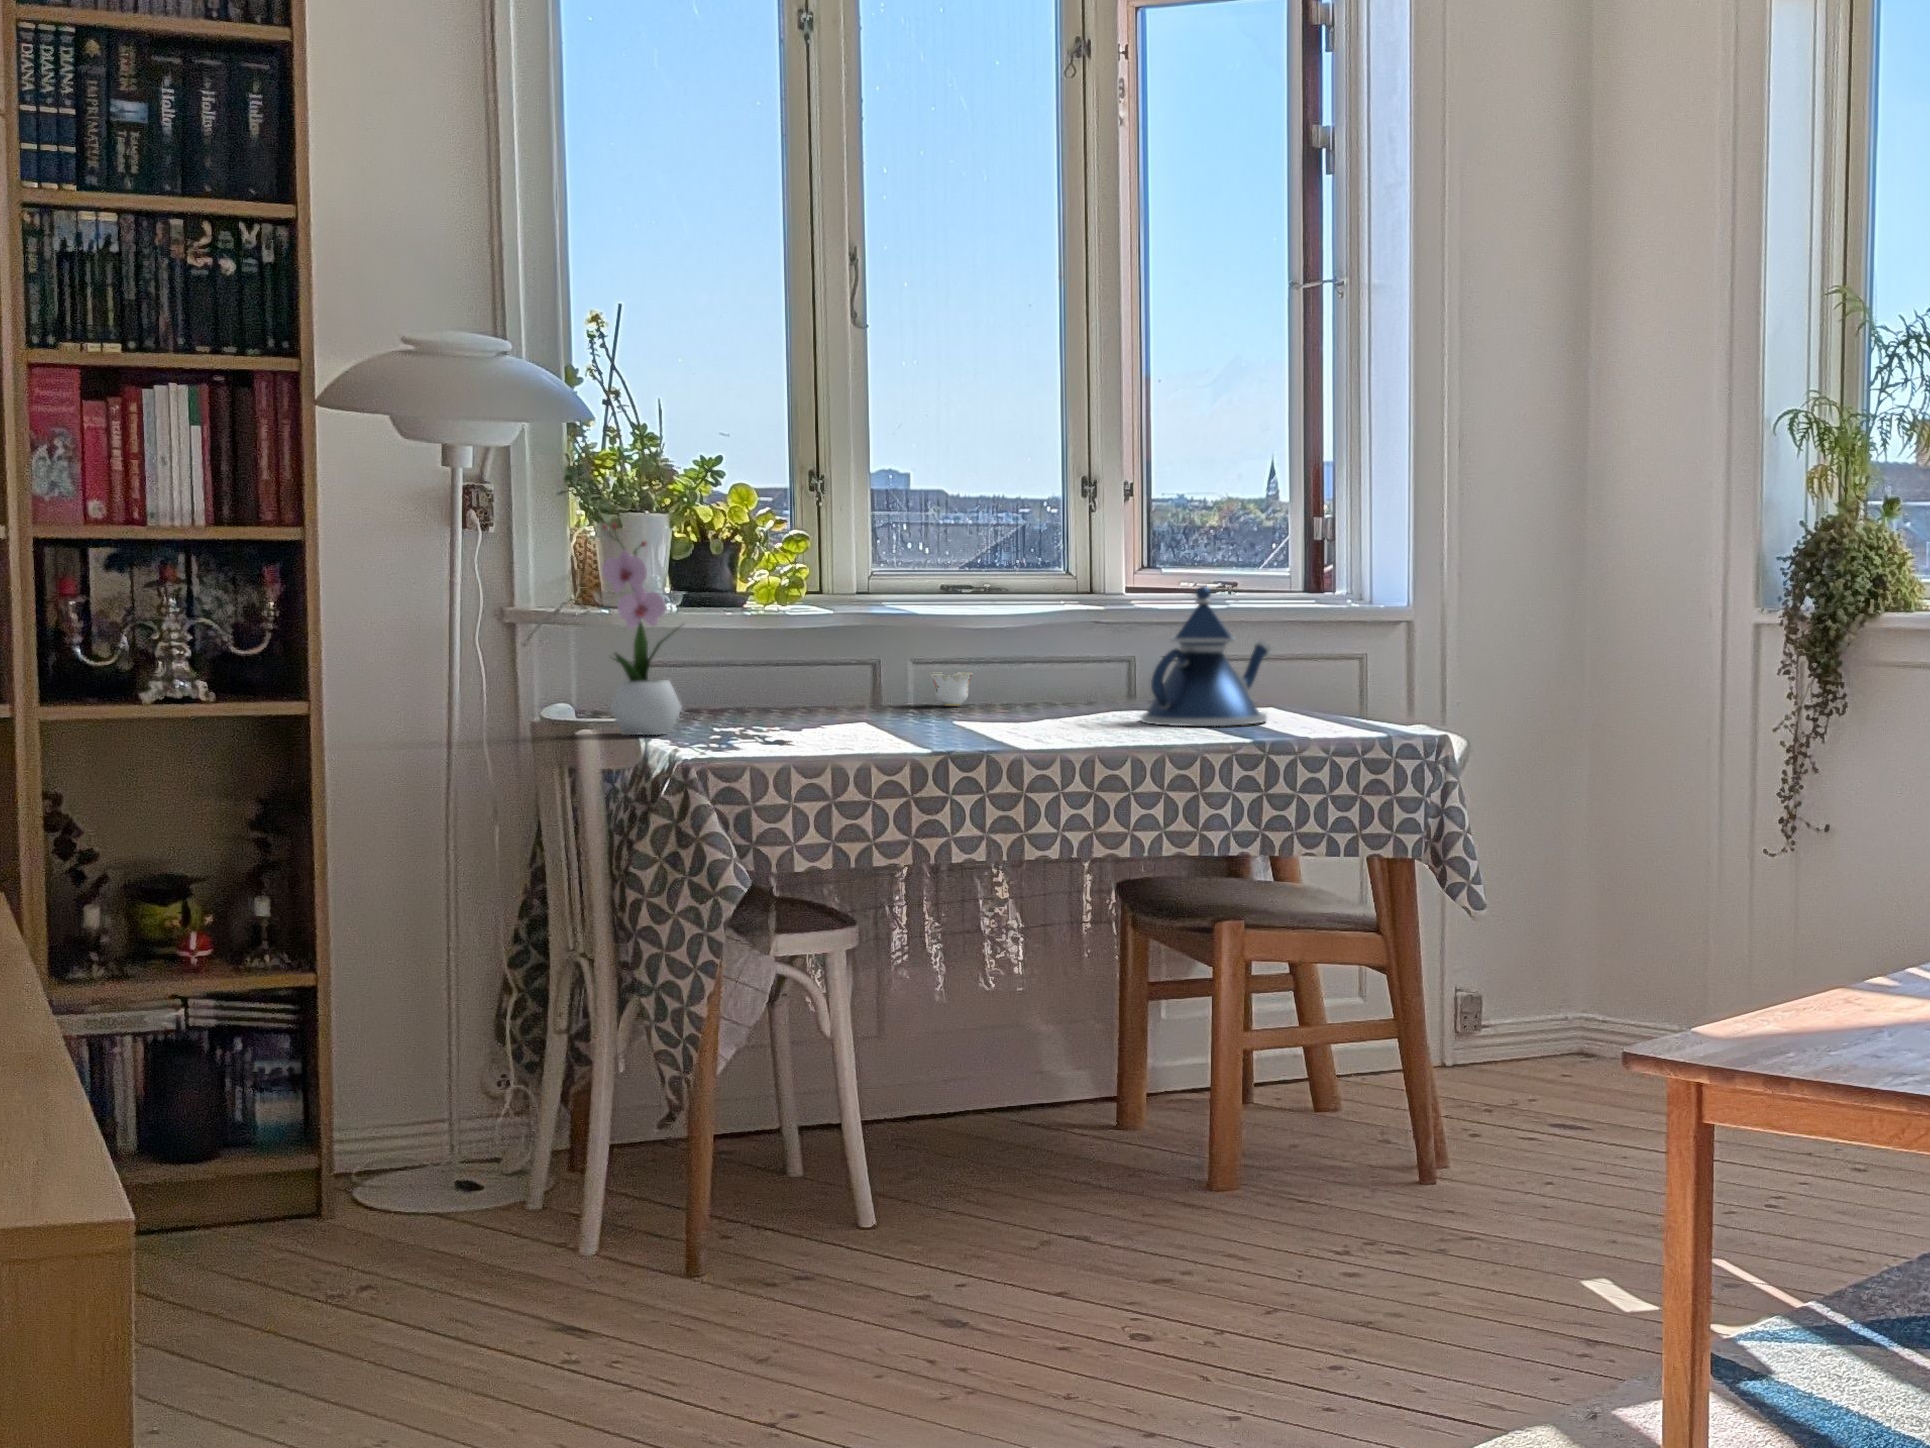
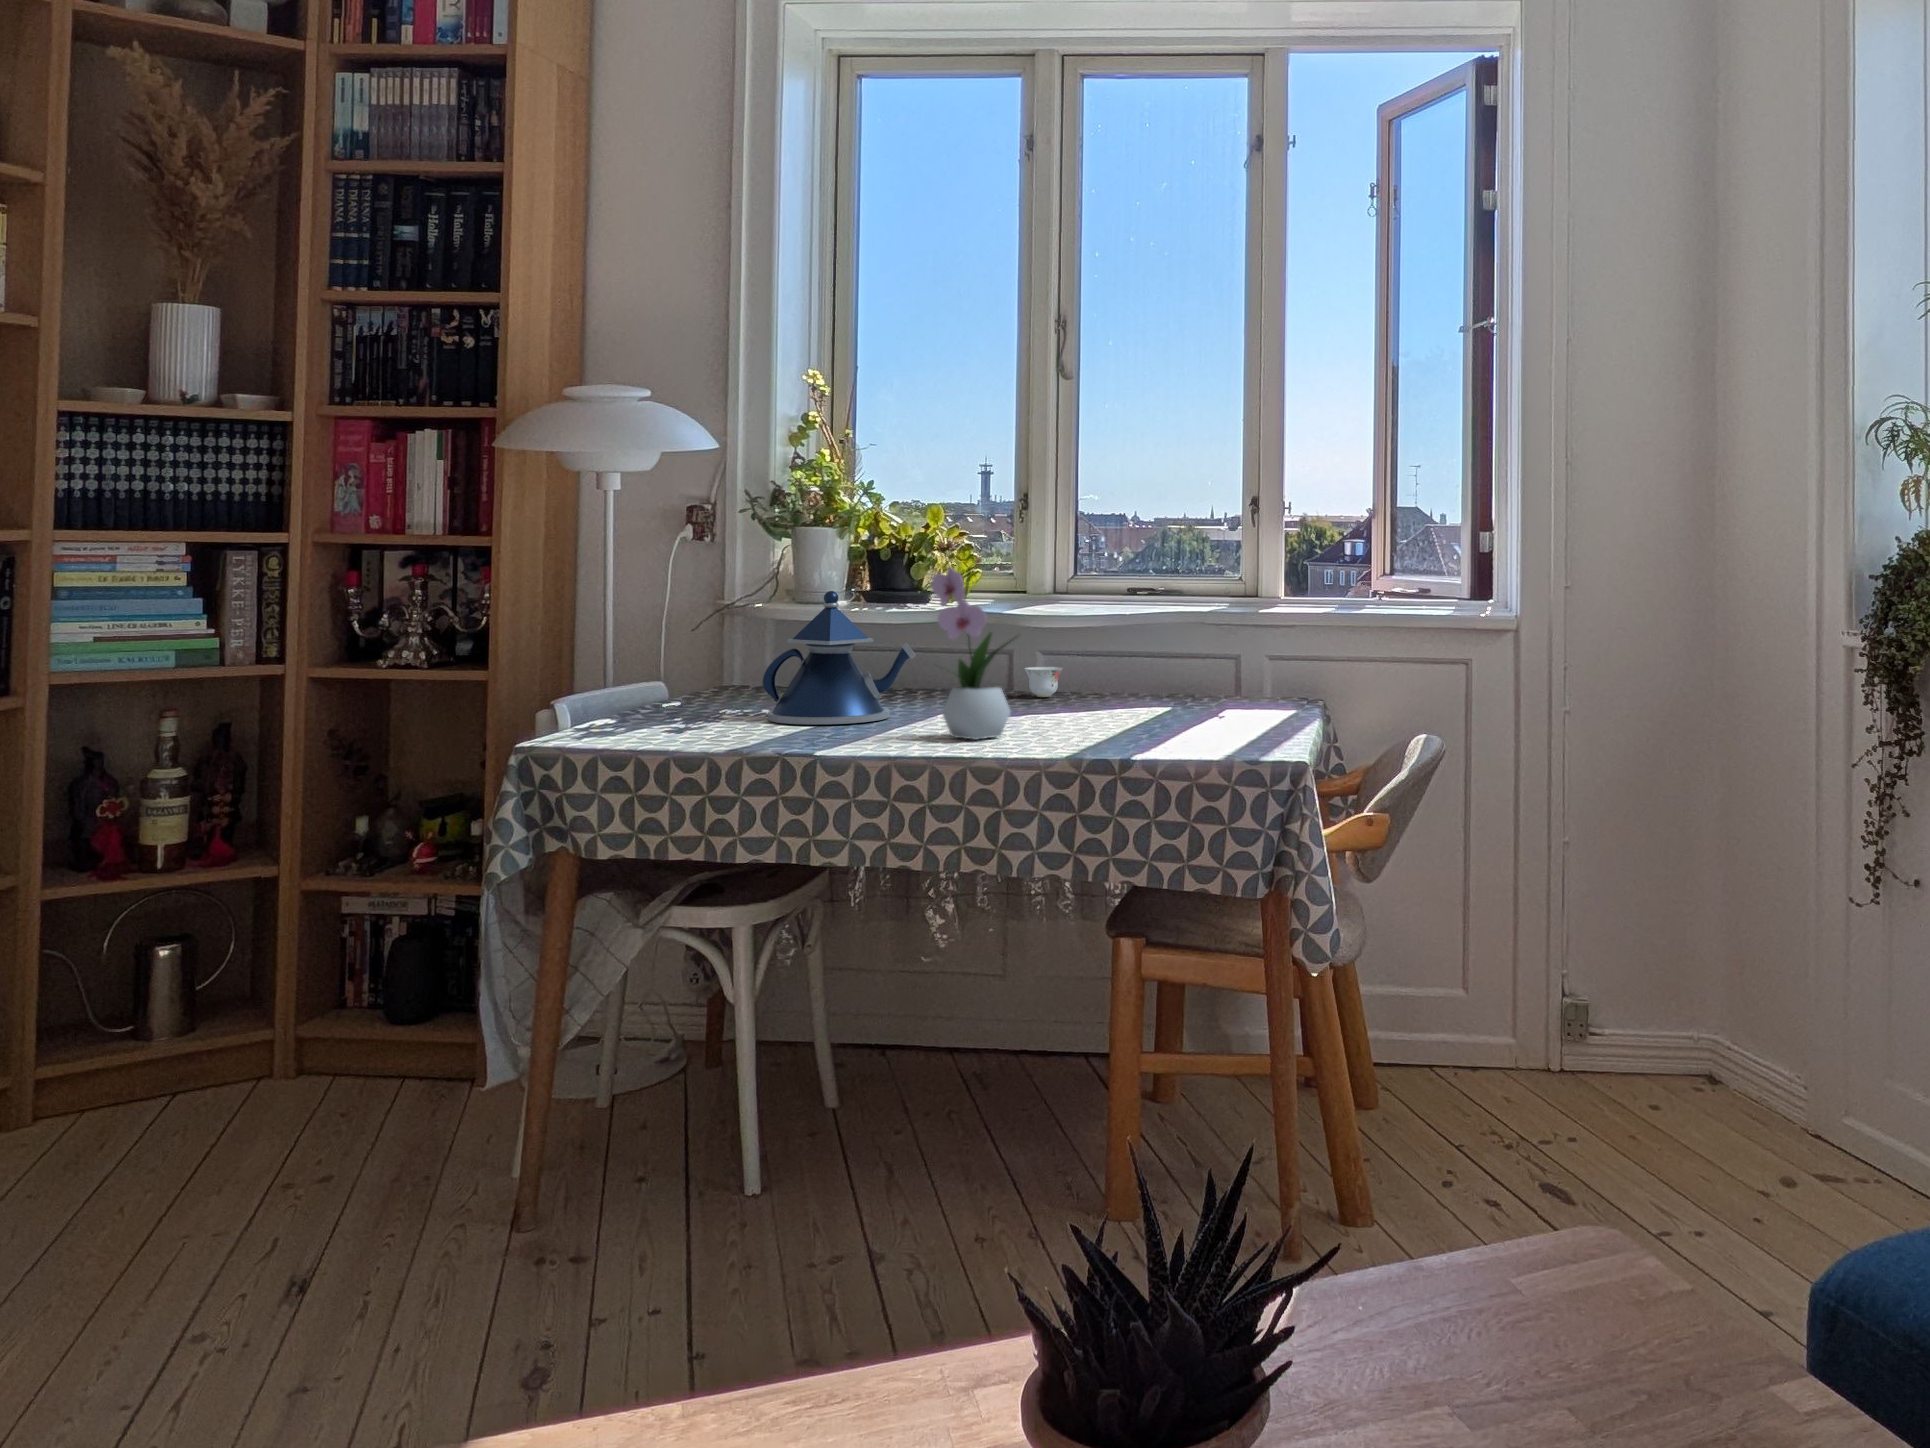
flower arrangement: present [602,523,682,735] -> present [931,541,1013,739]
teapot: present [1141,586,1272,726] -> present [762,591,916,724]

